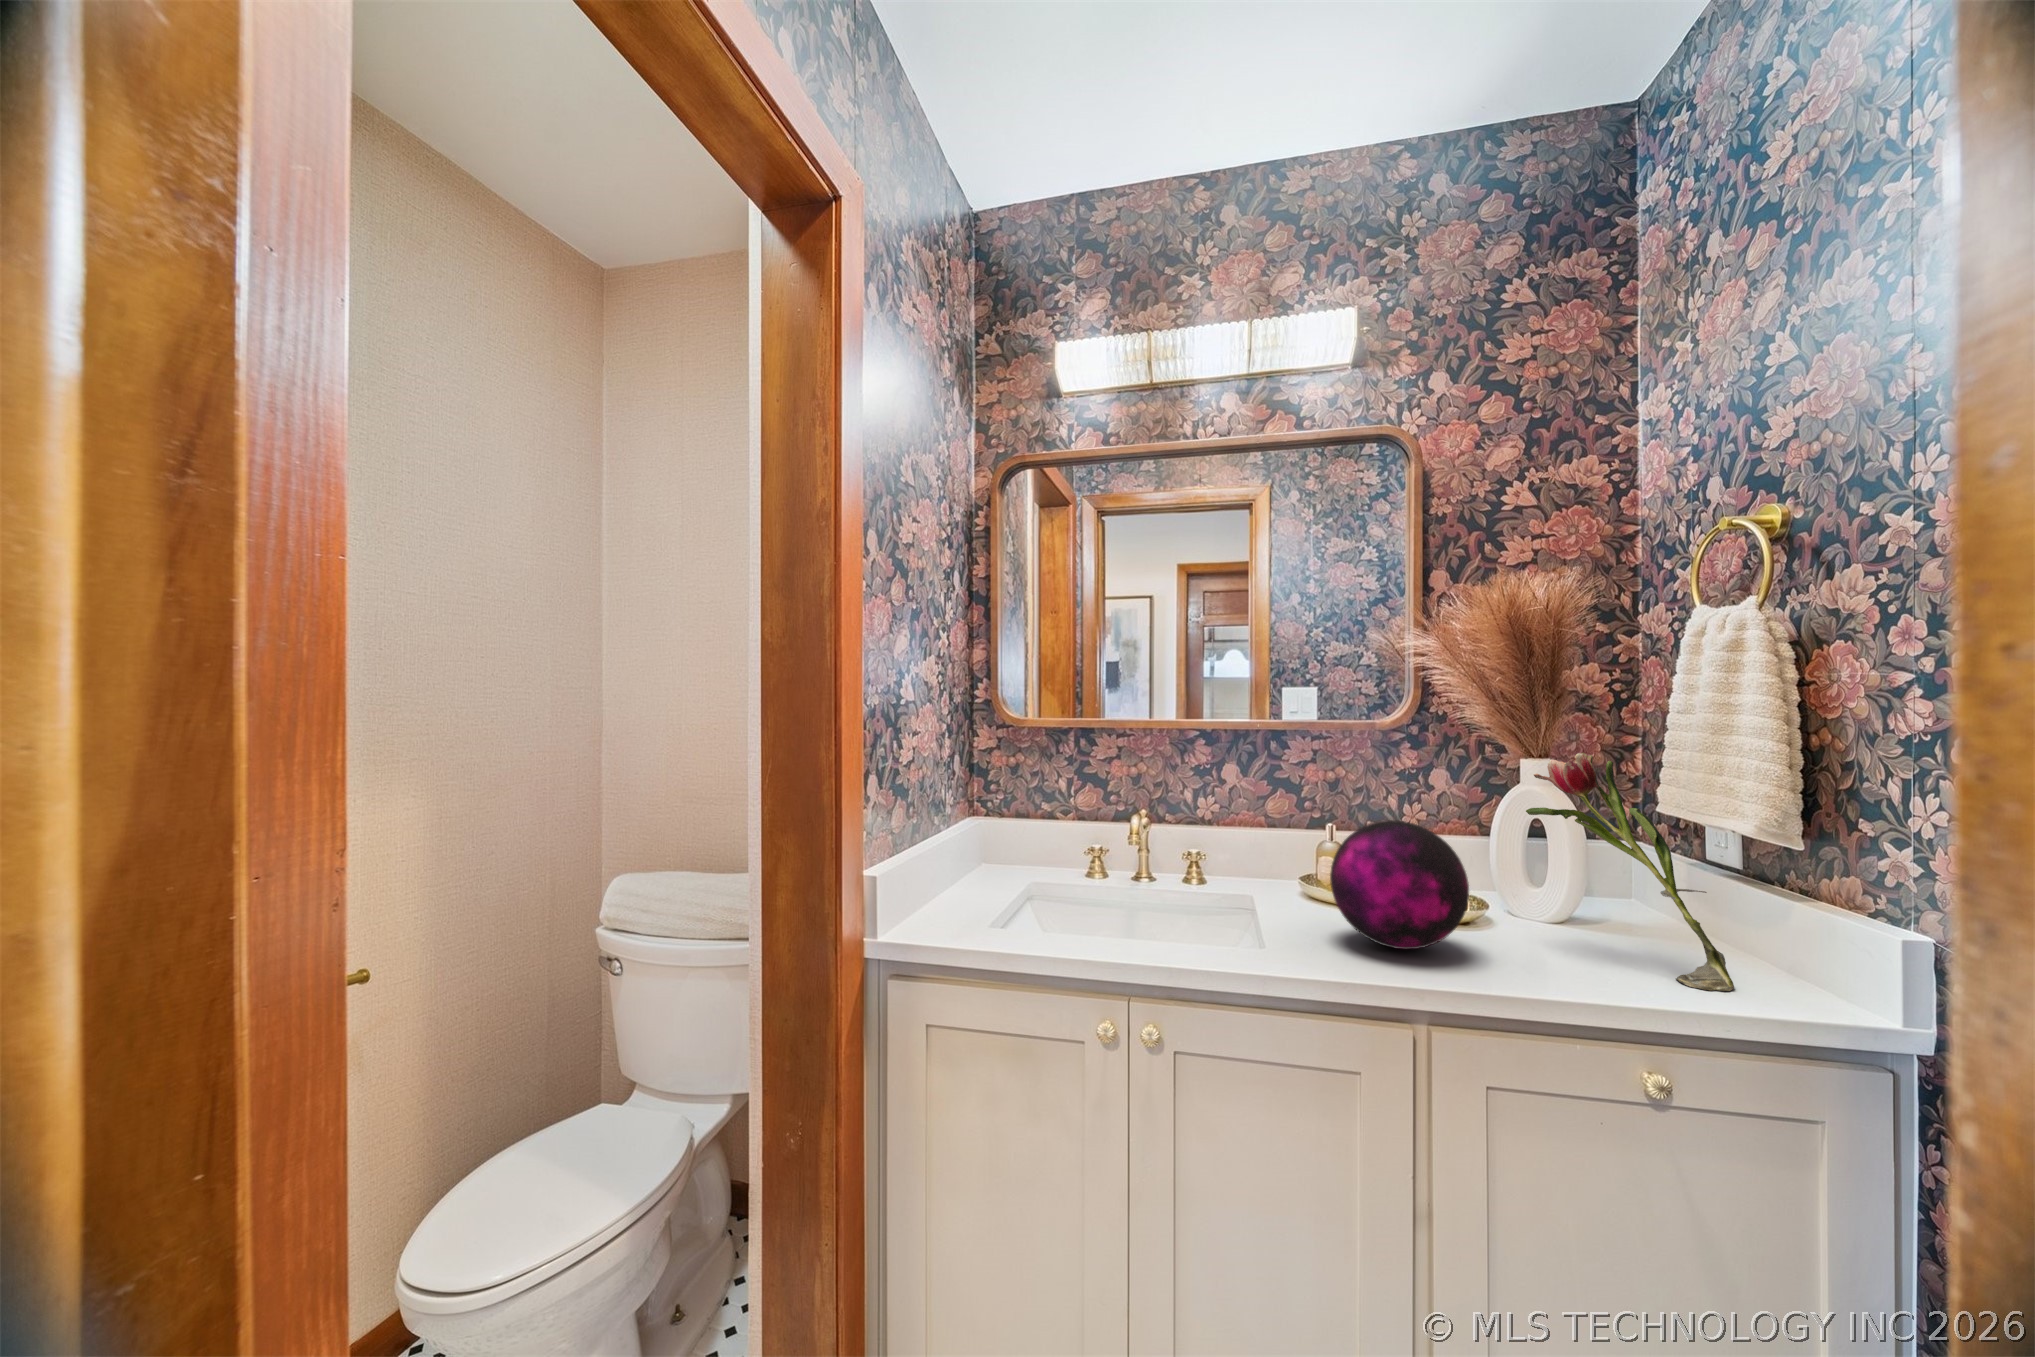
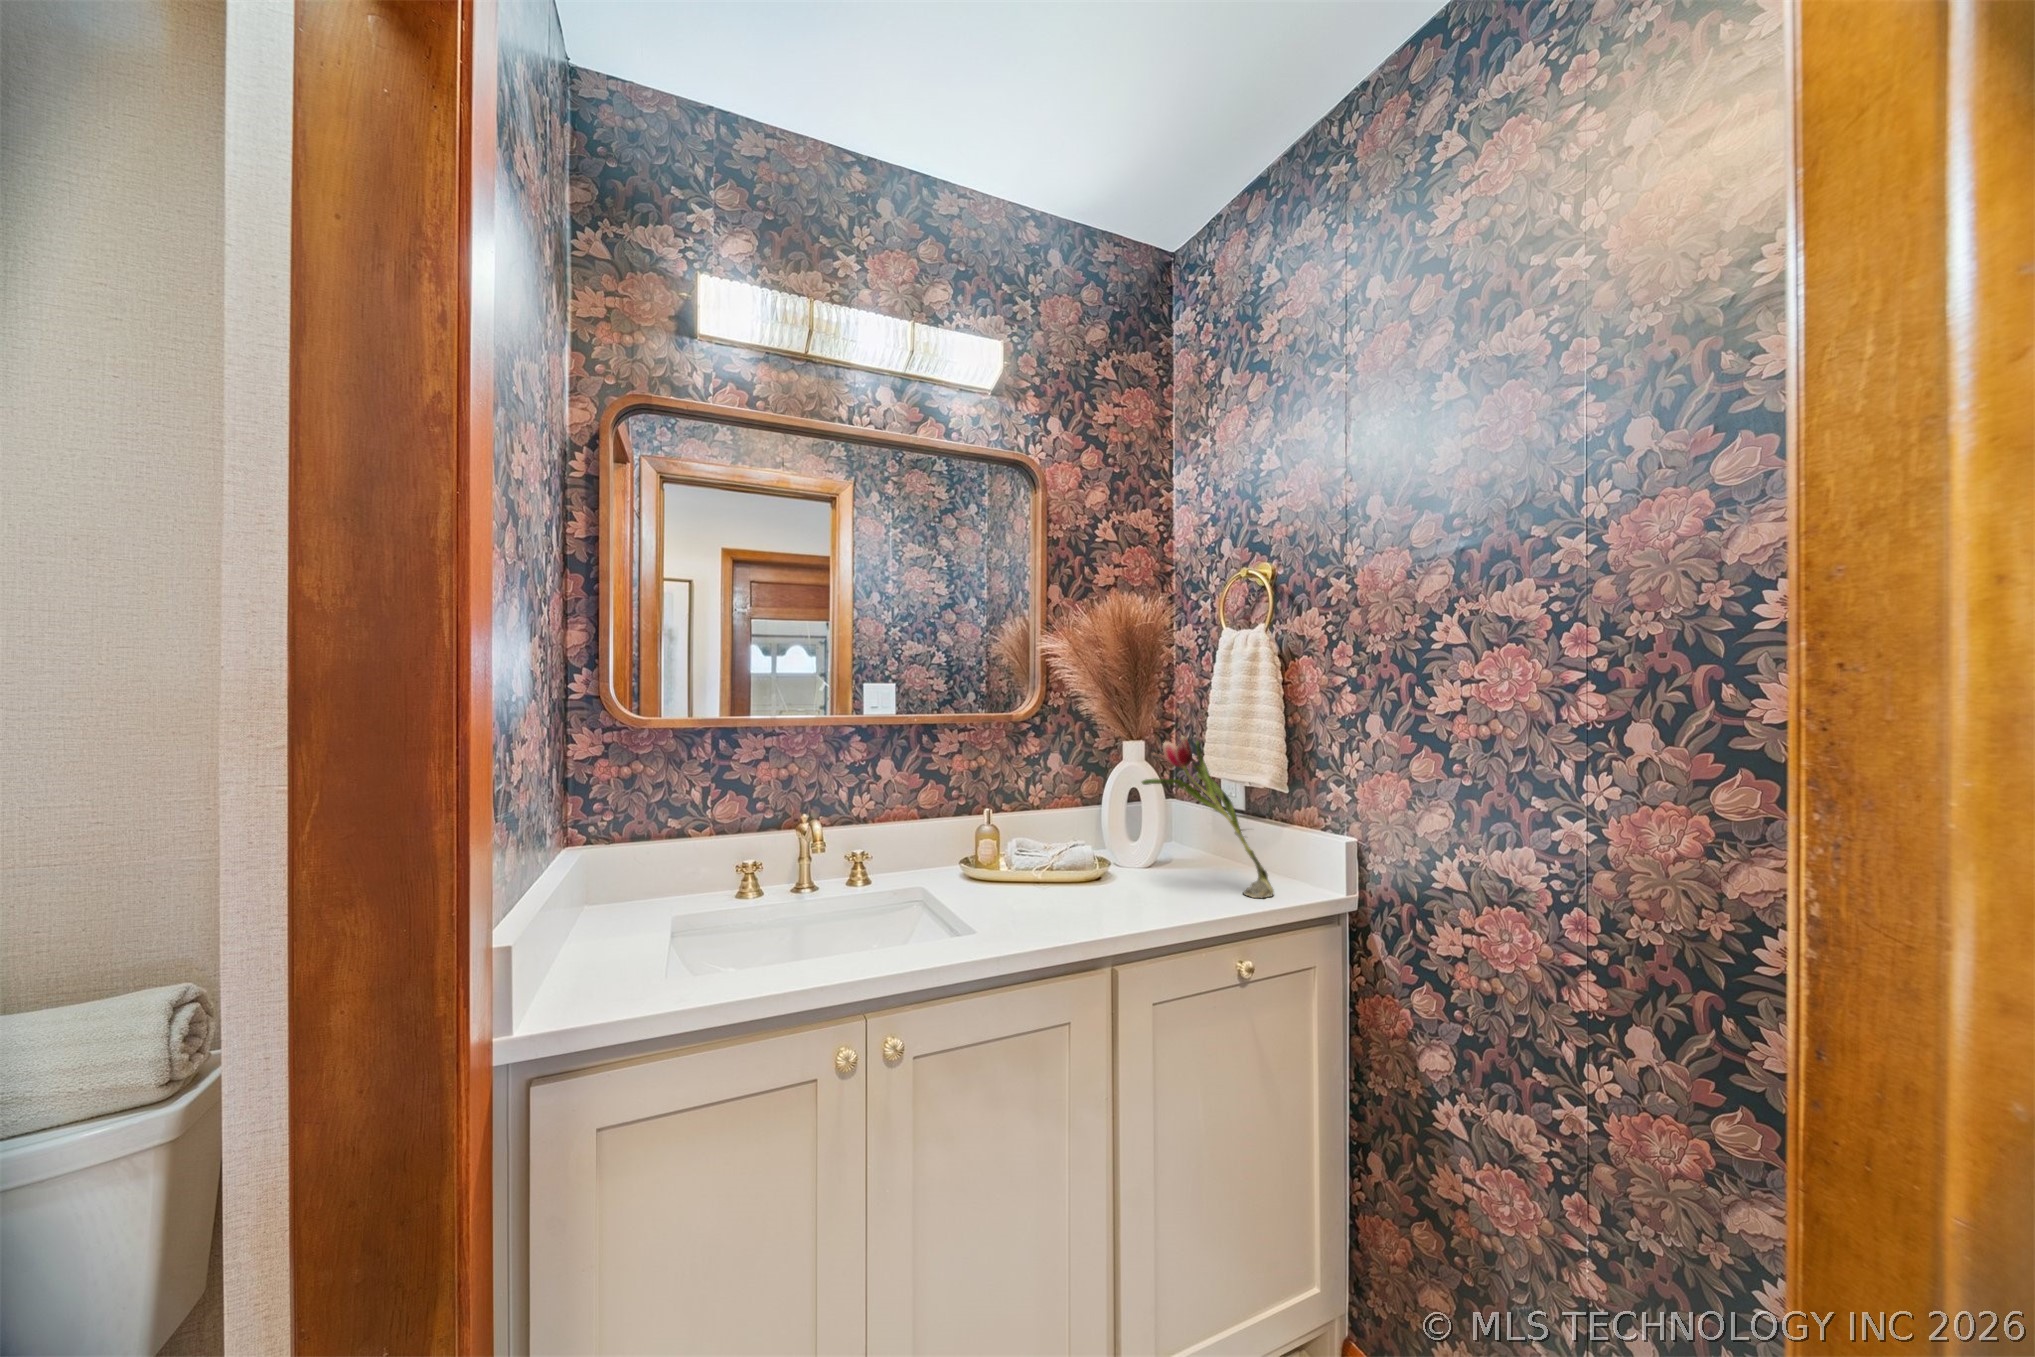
decorative orb: present [1330,820,1469,949] -> none [1023,801,1131,913]

